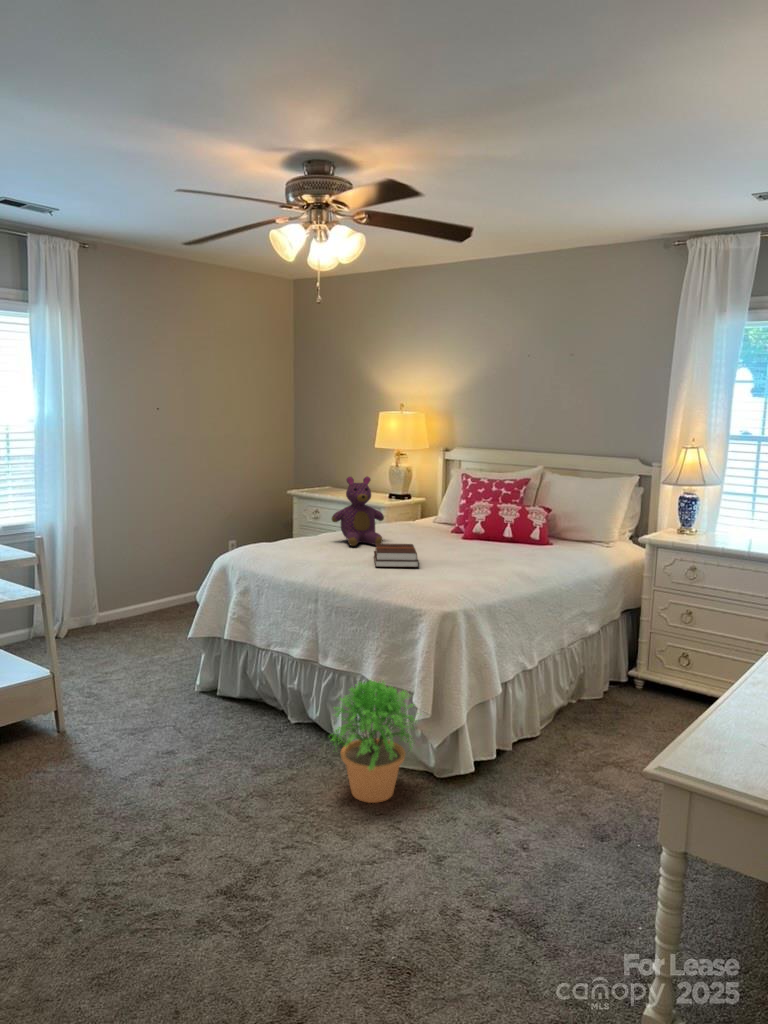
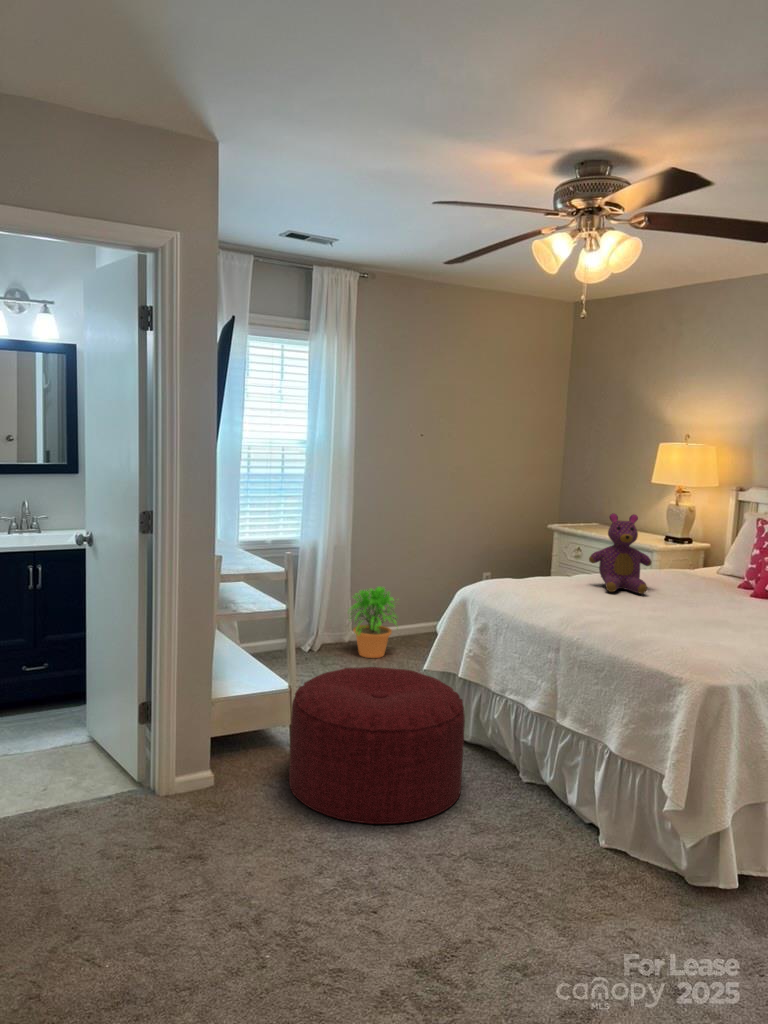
hardback book: present [374,544,419,567] -> none [633,592,687,625]
ottoman: none [62,638,237,787] -> present [289,667,465,824]
potted plant: present [332,680,415,803] -> present [349,587,398,658]

